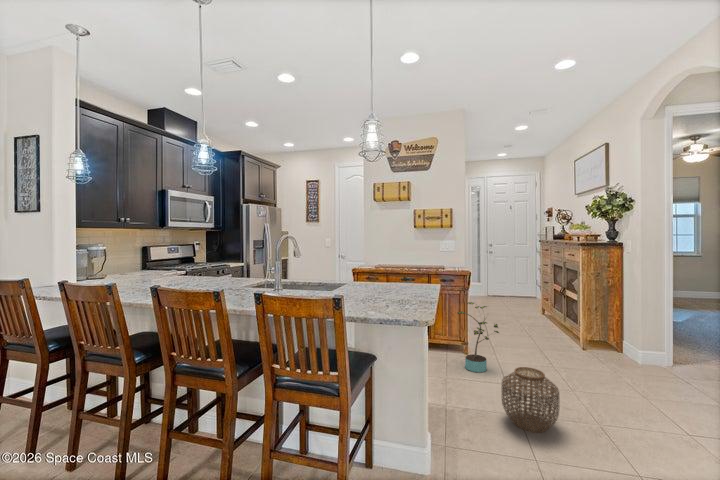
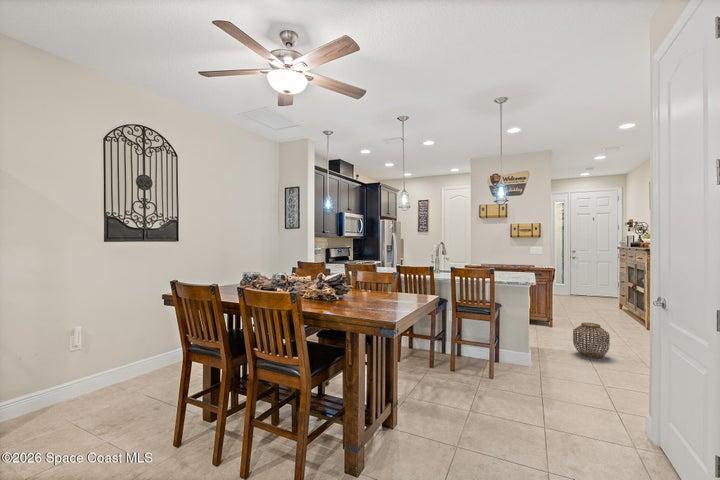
potted plant: present [458,302,499,372] -> none [544,289,575,335]

